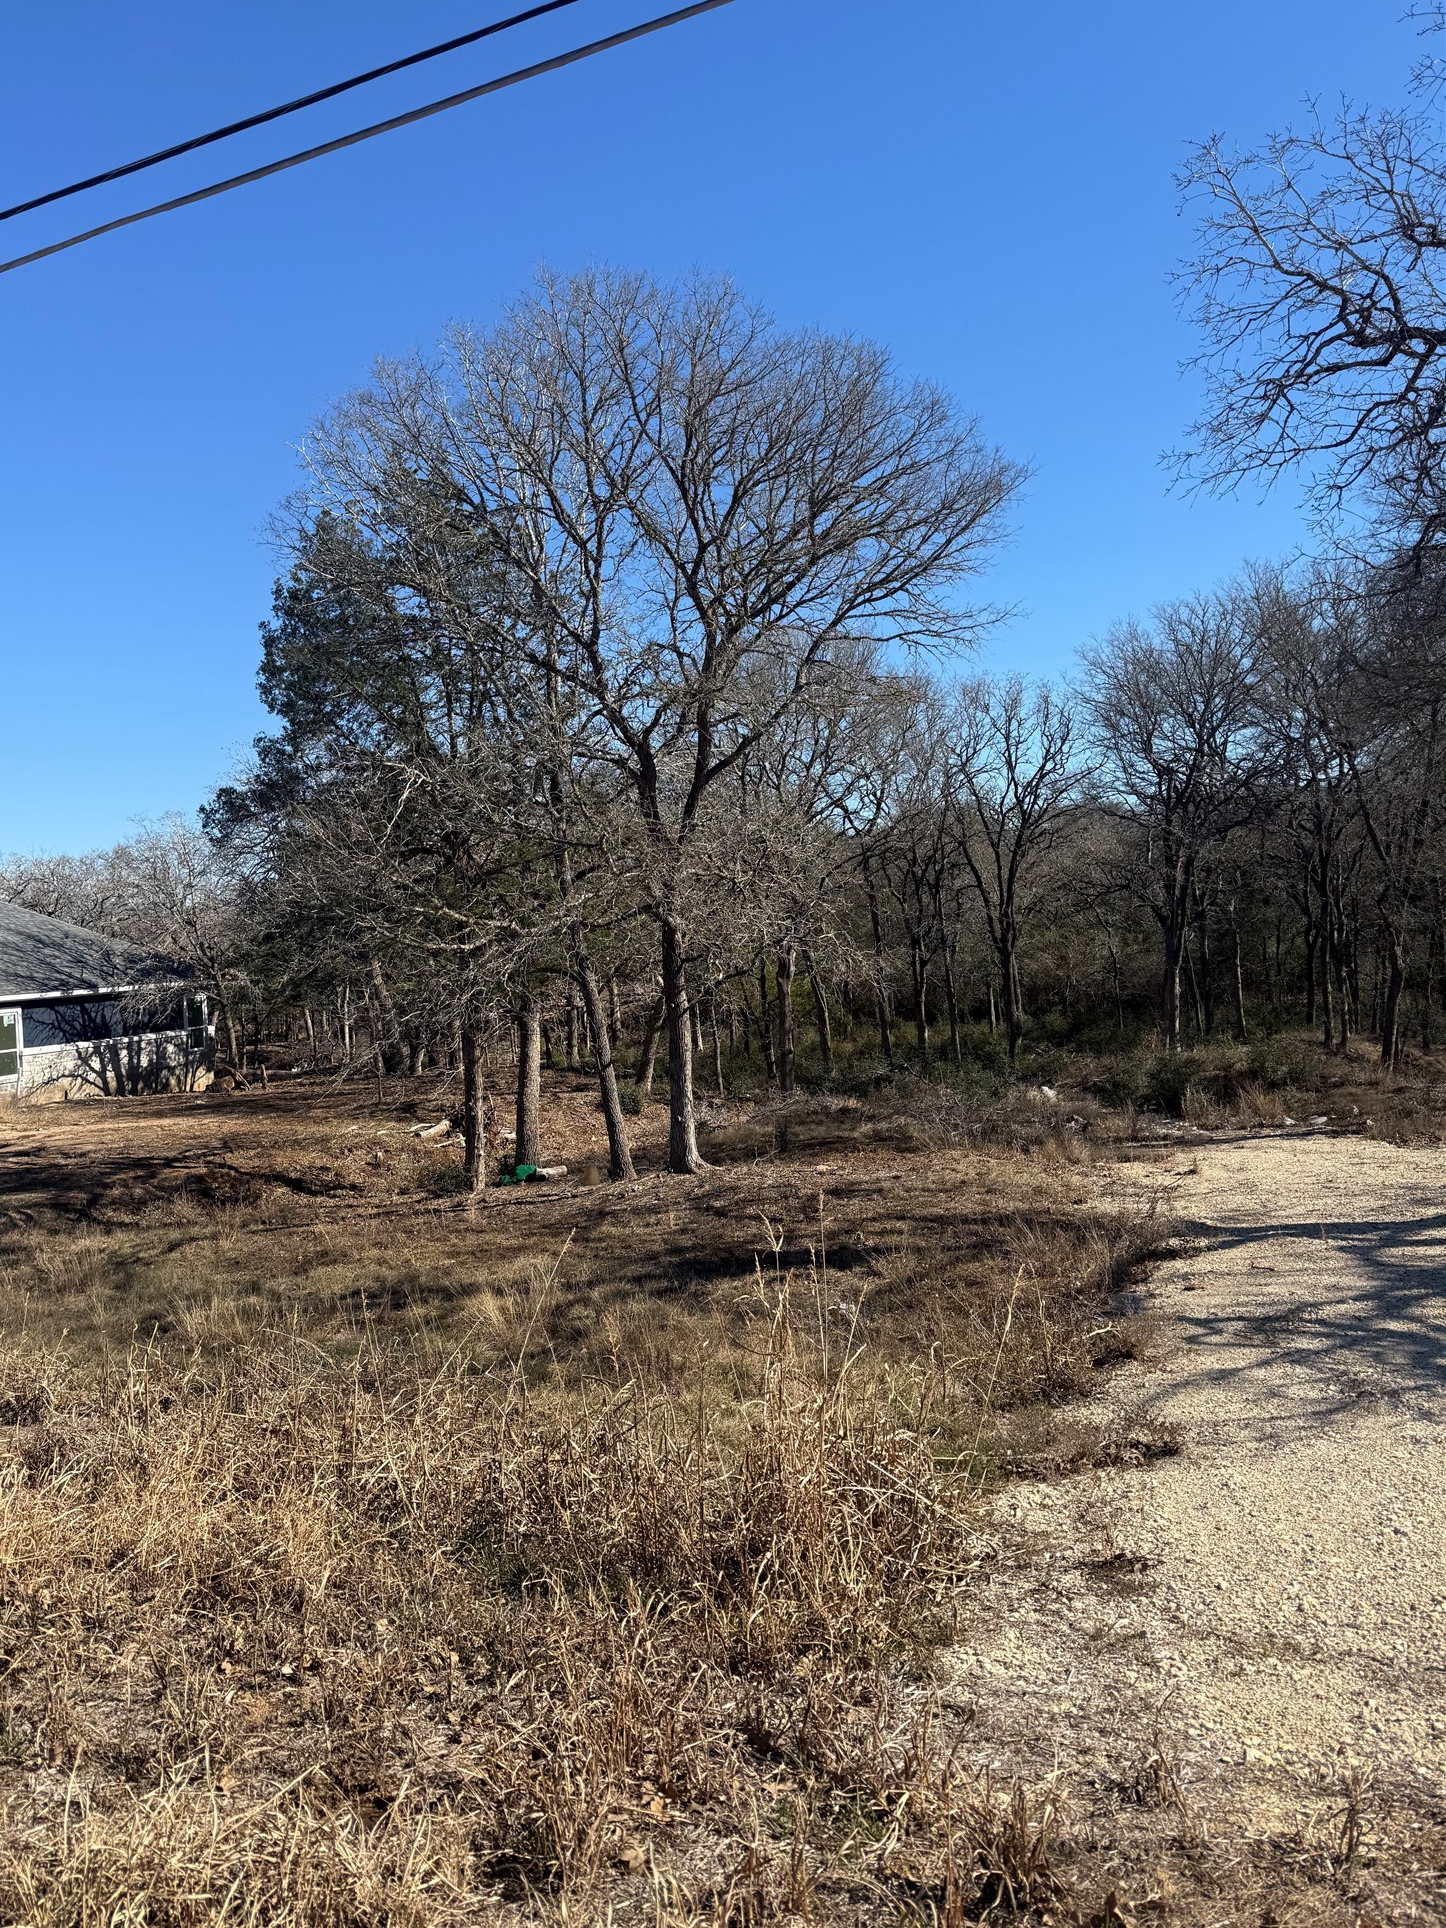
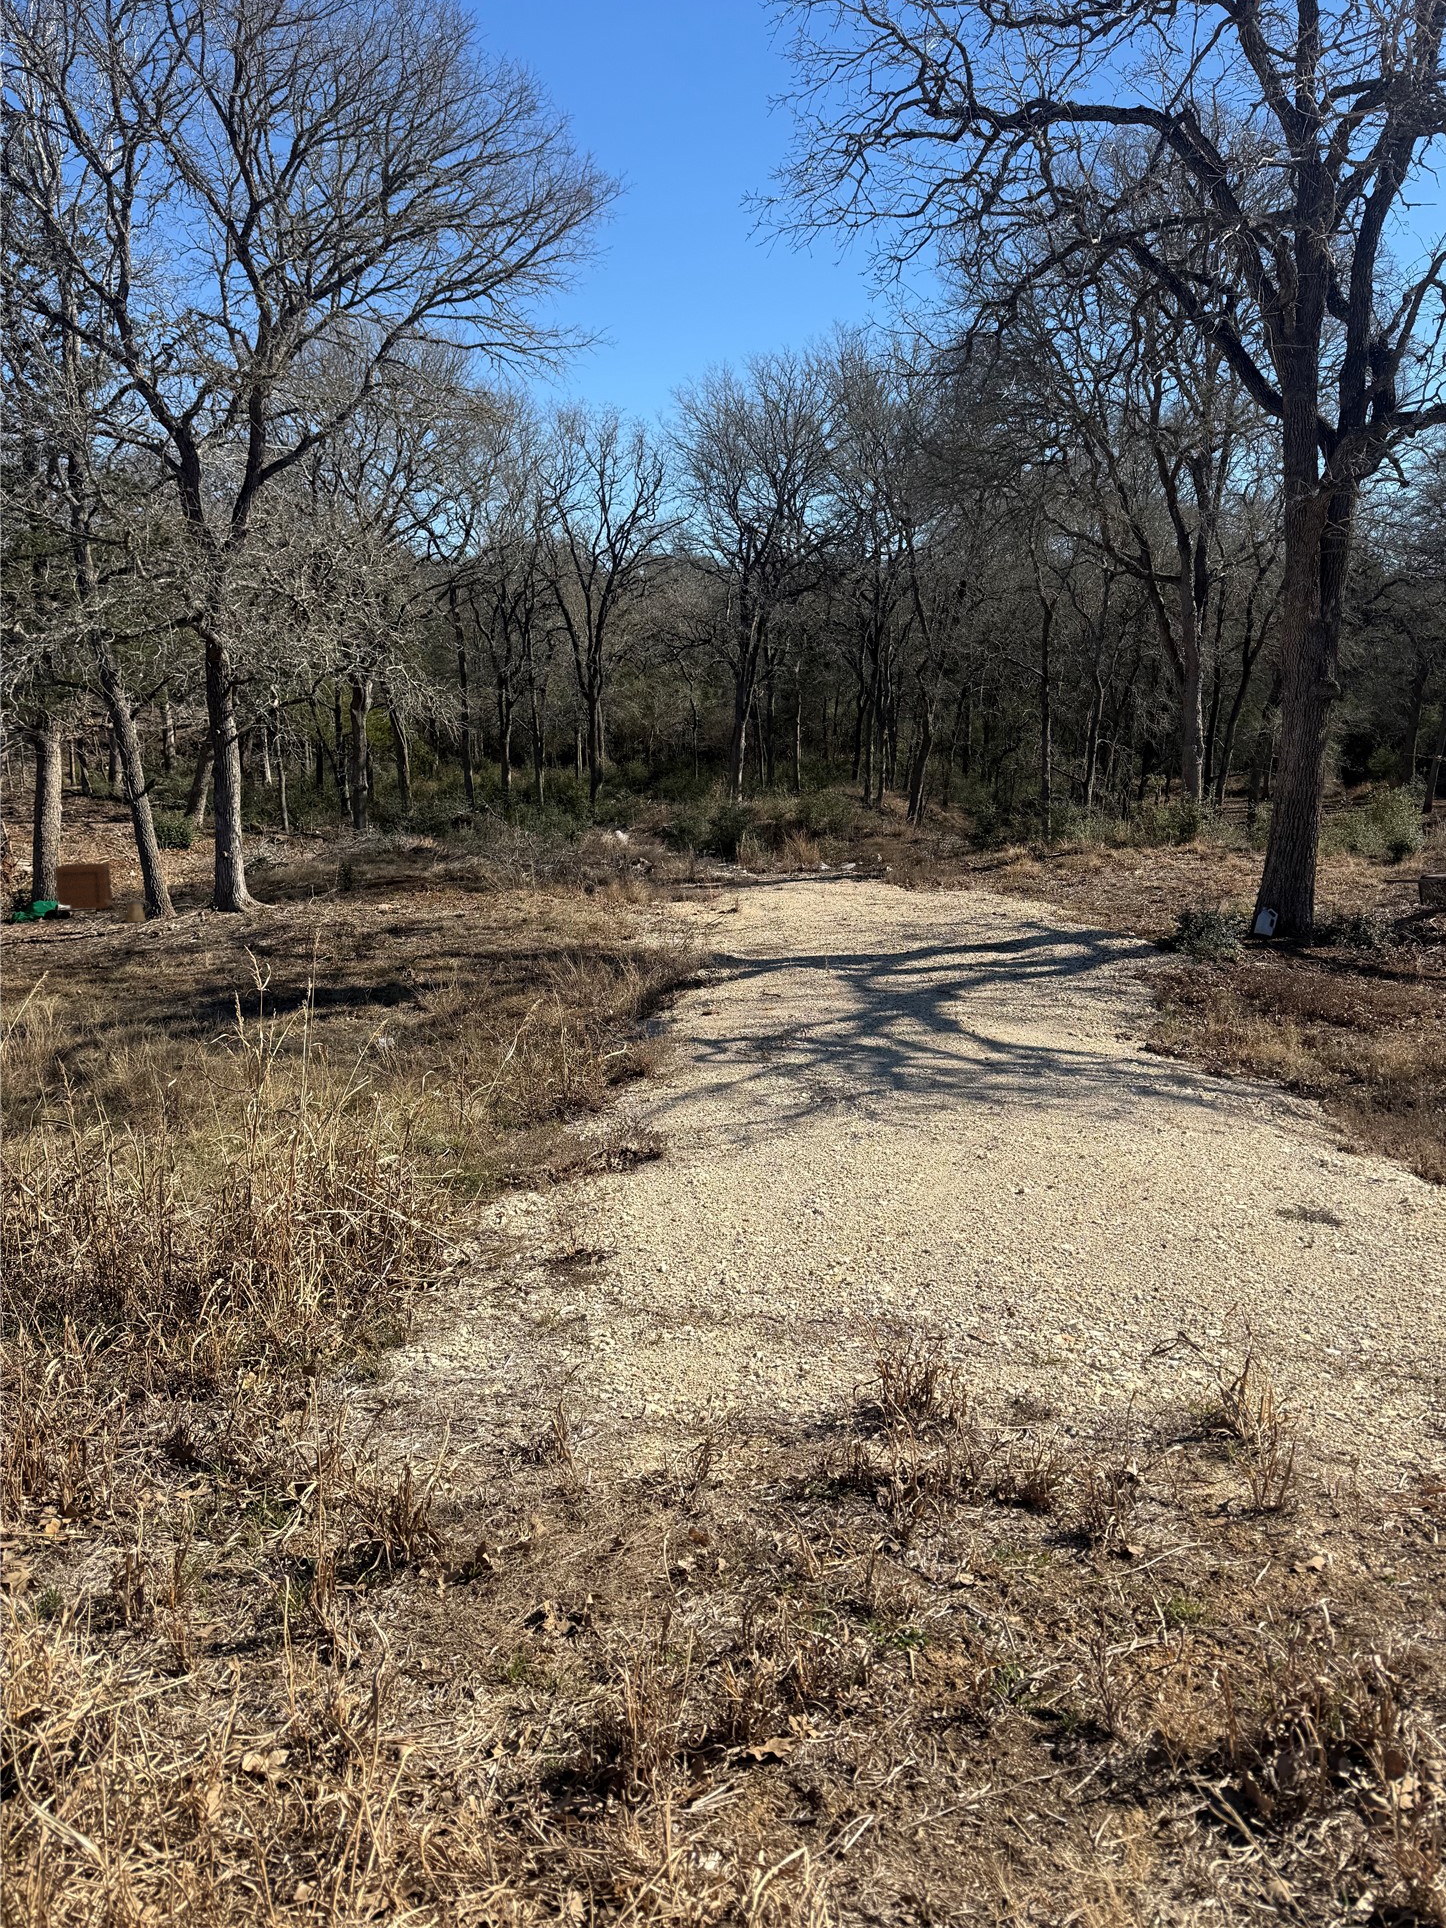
wooden crate: none [522,1128,568,1175] -> present [55,863,113,911]

